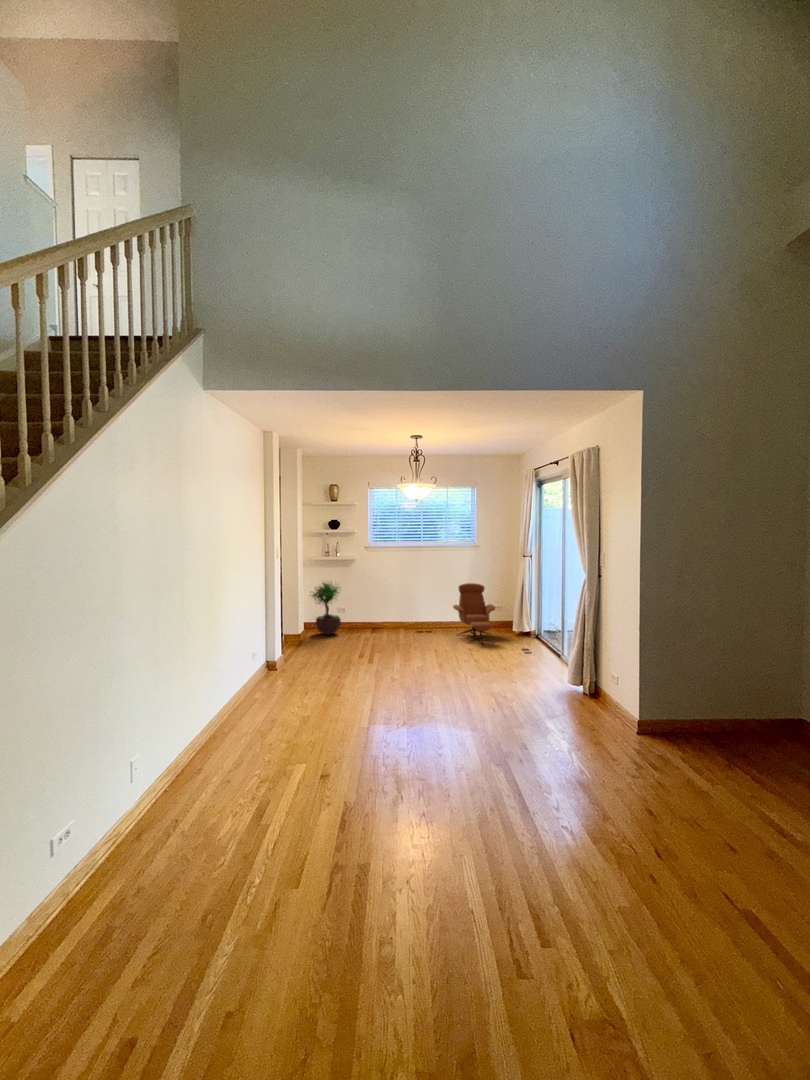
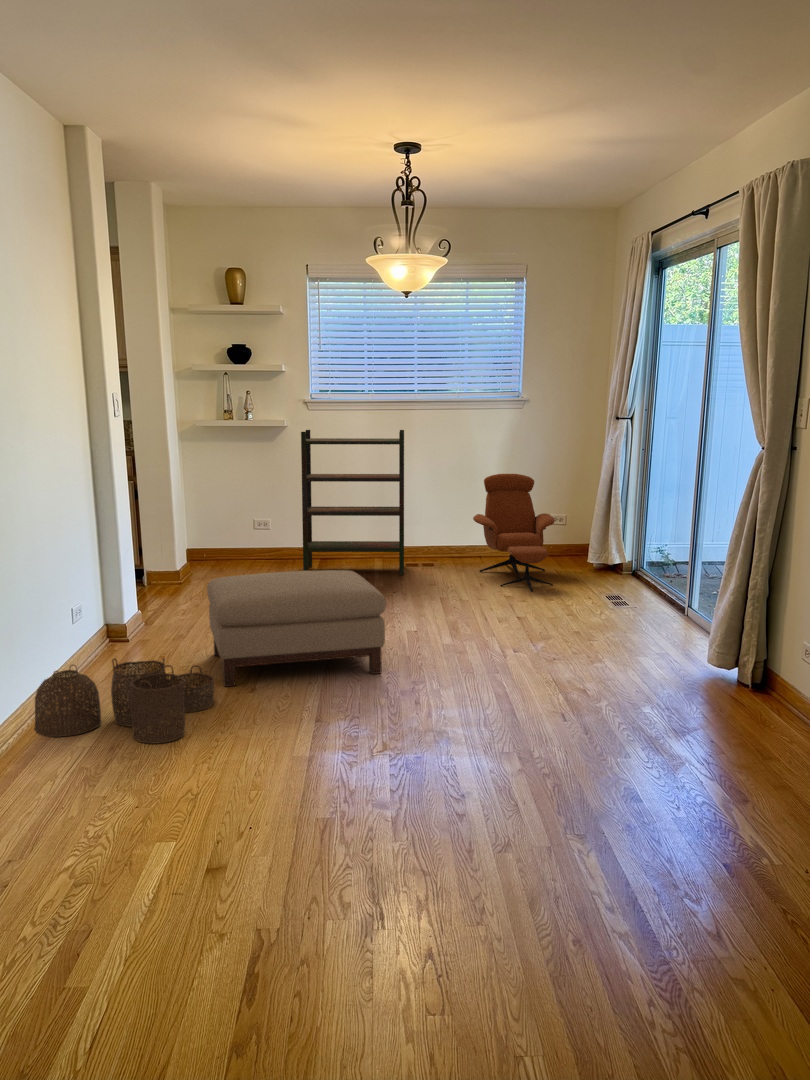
bookshelf: none [364,561,417,637] -> present [301,430,404,575]
potted tree: present [312,582,341,635] -> none [195,461,262,572]
ottoman: none [317,635,406,694] -> present [207,570,386,687]
woven basket: none [235,678,321,721] -> present [34,658,214,744]

